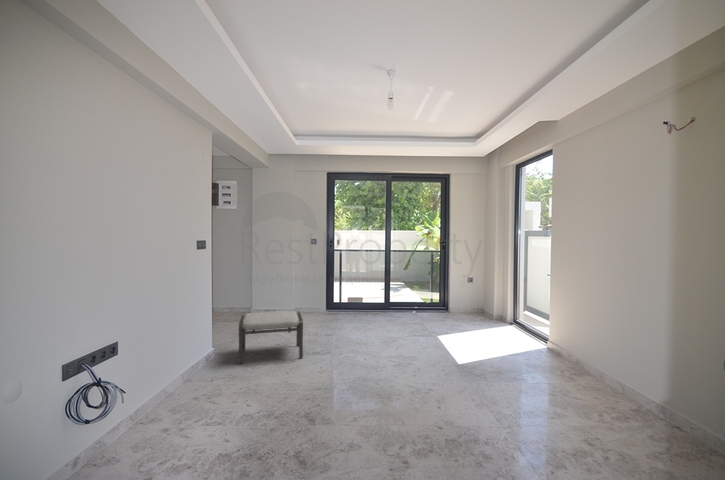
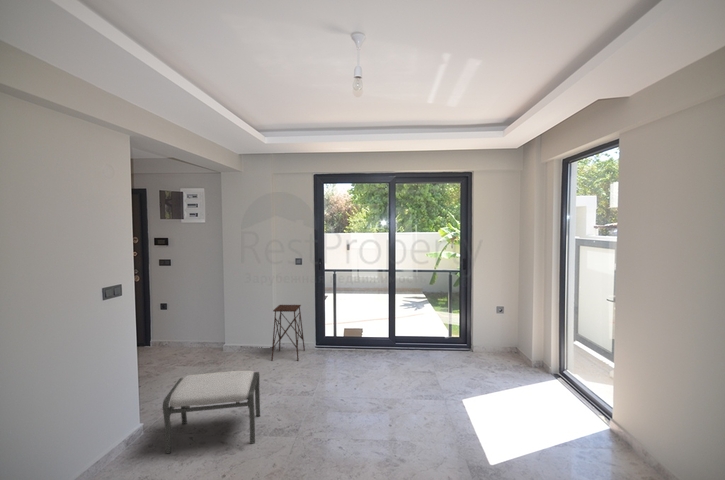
side table: none [293,276,318,319] -> present [271,305,305,361]

